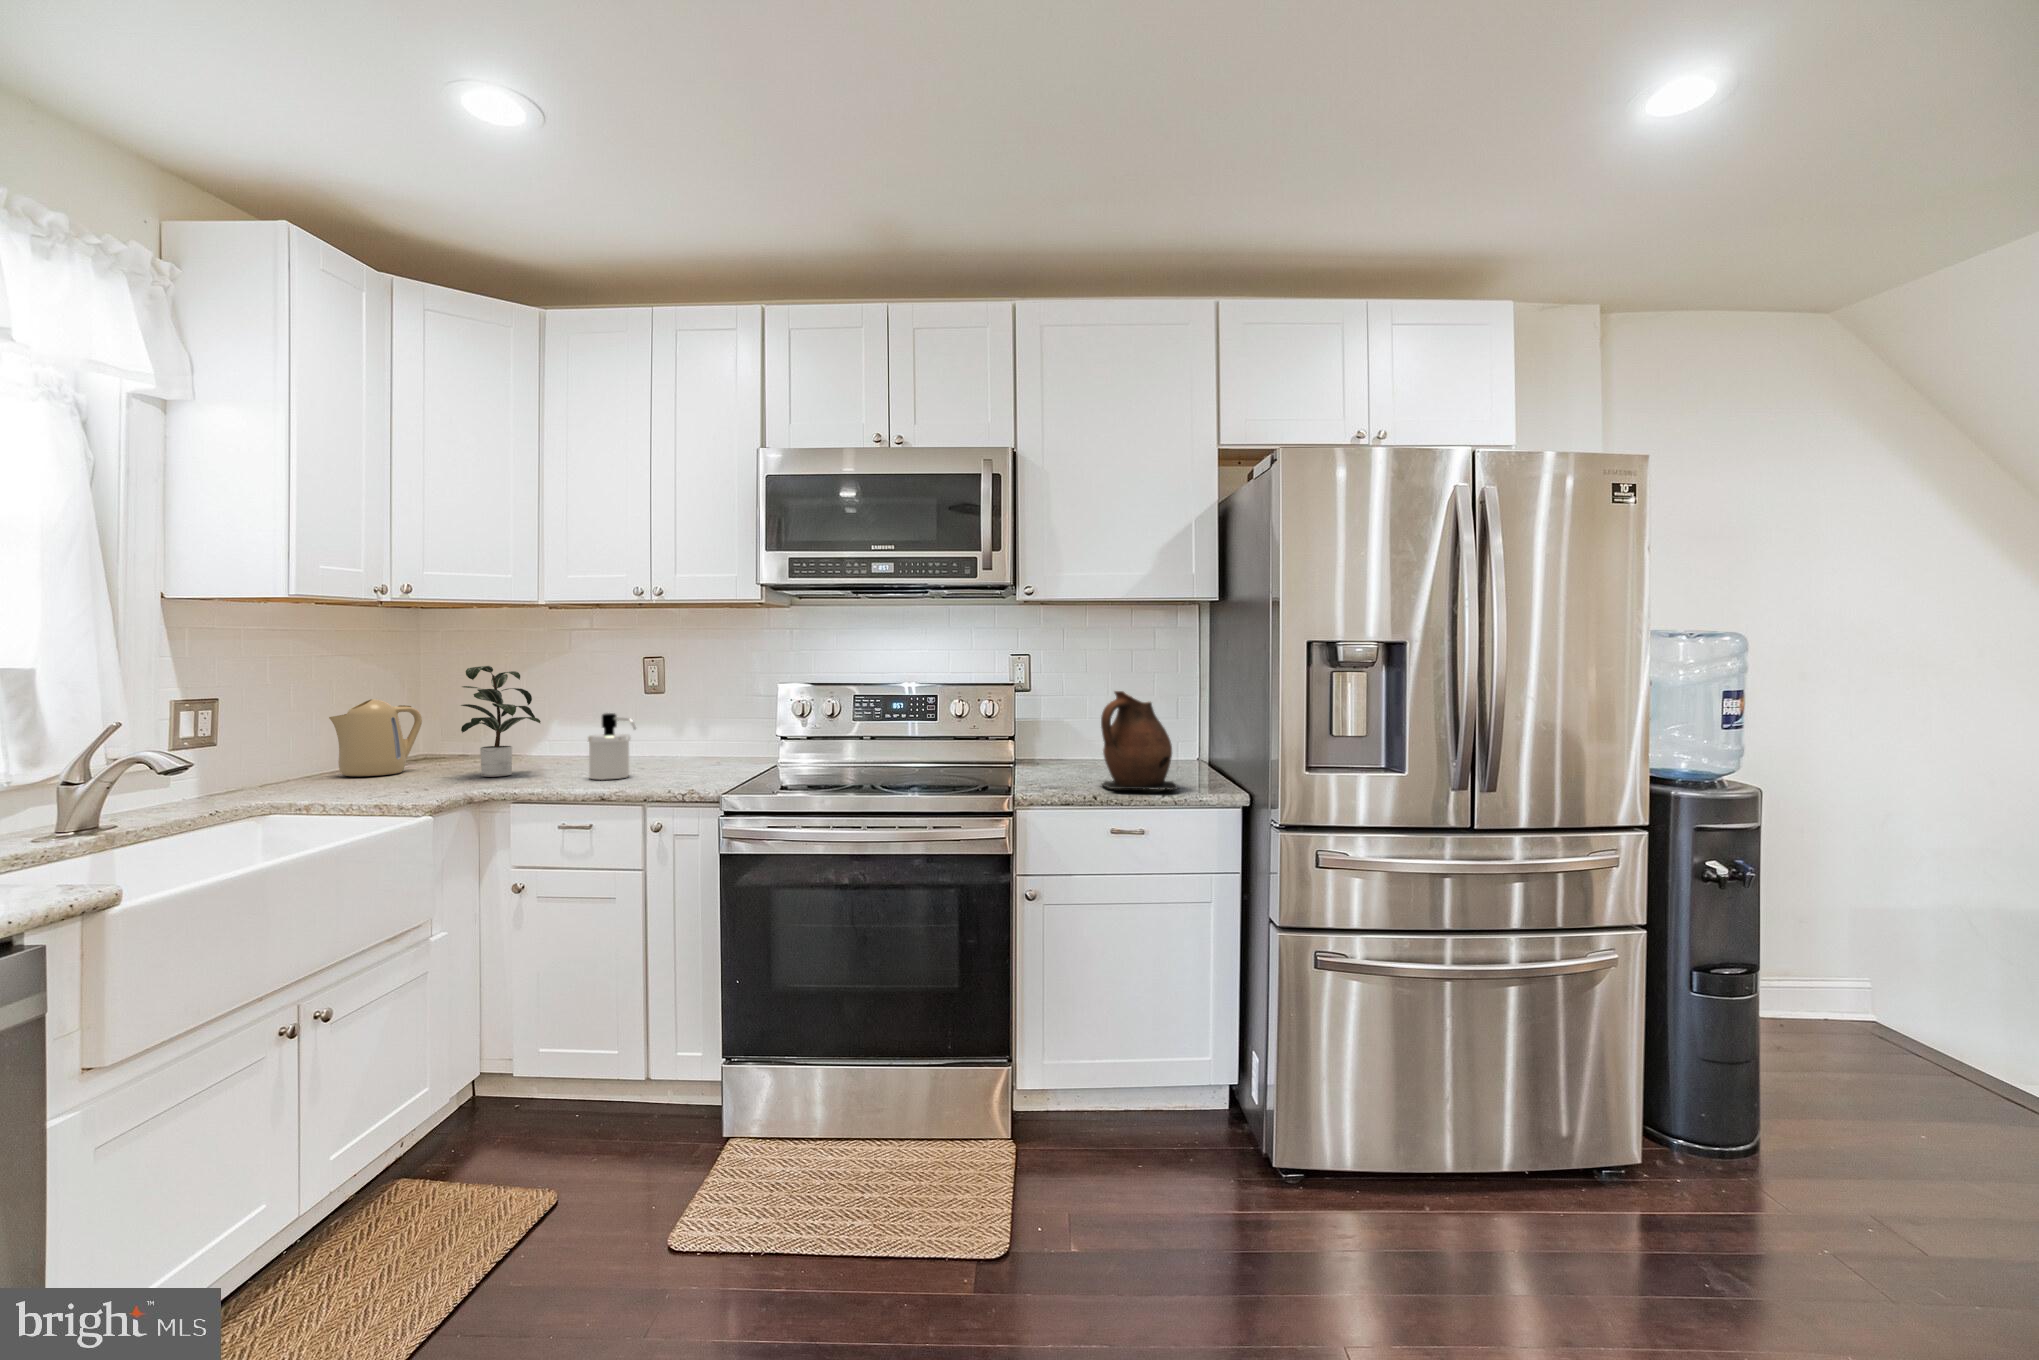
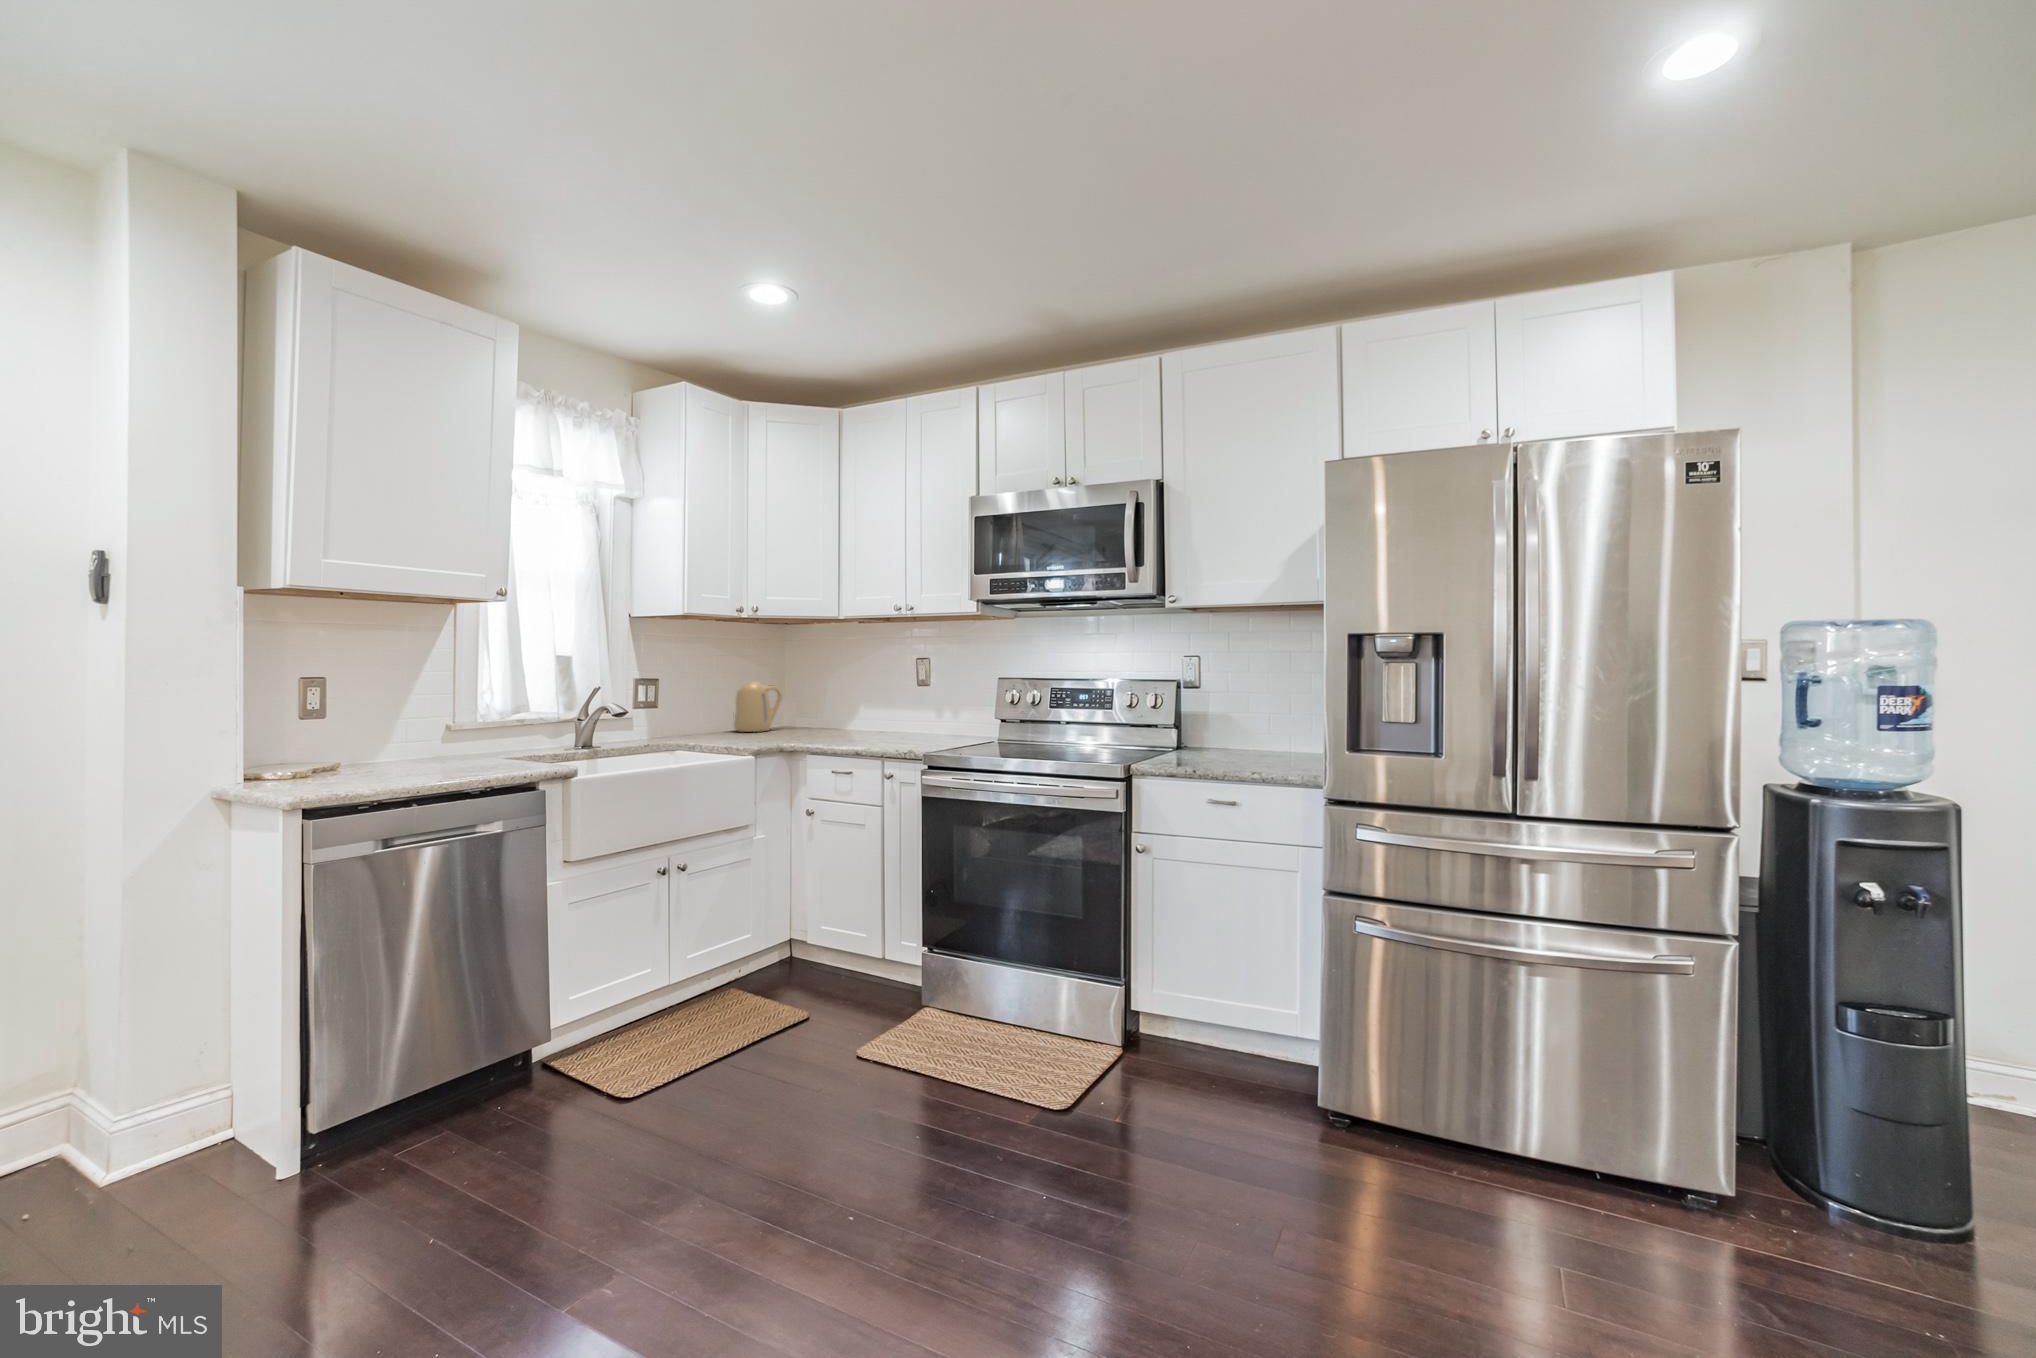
potted plant: present [461,666,541,777] -> none [787,658,856,735]
ceramic pitcher: present [1101,691,1178,790] -> none [1212,682,1290,771]
soap dispenser: present [588,713,636,780] -> none [866,693,894,741]

